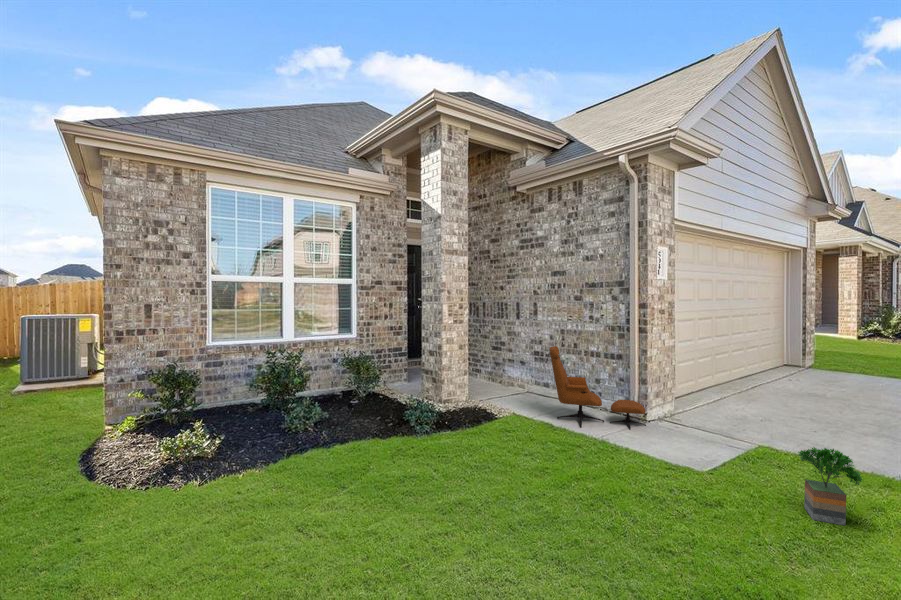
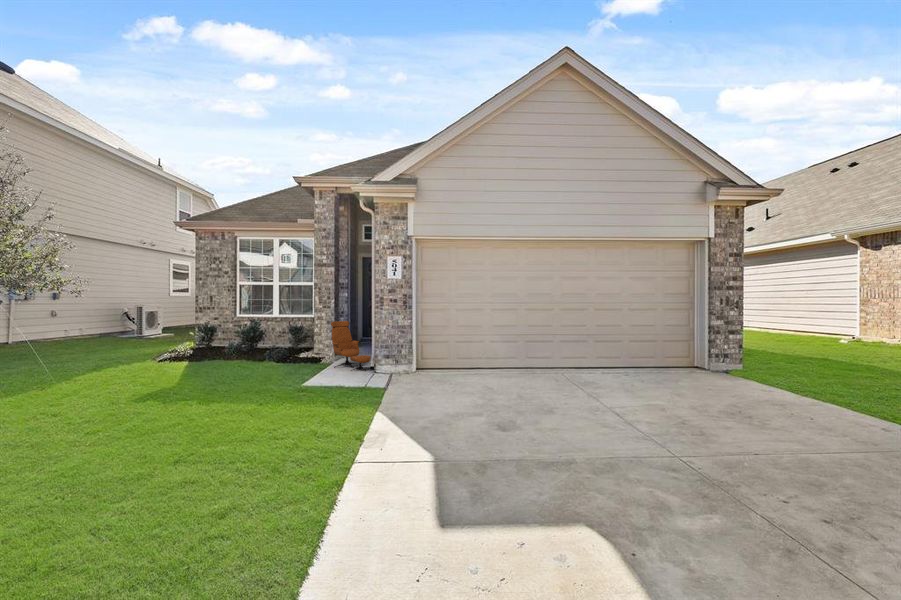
potted tree: present [798,447,862,525] -> none [269,358,296,395]

